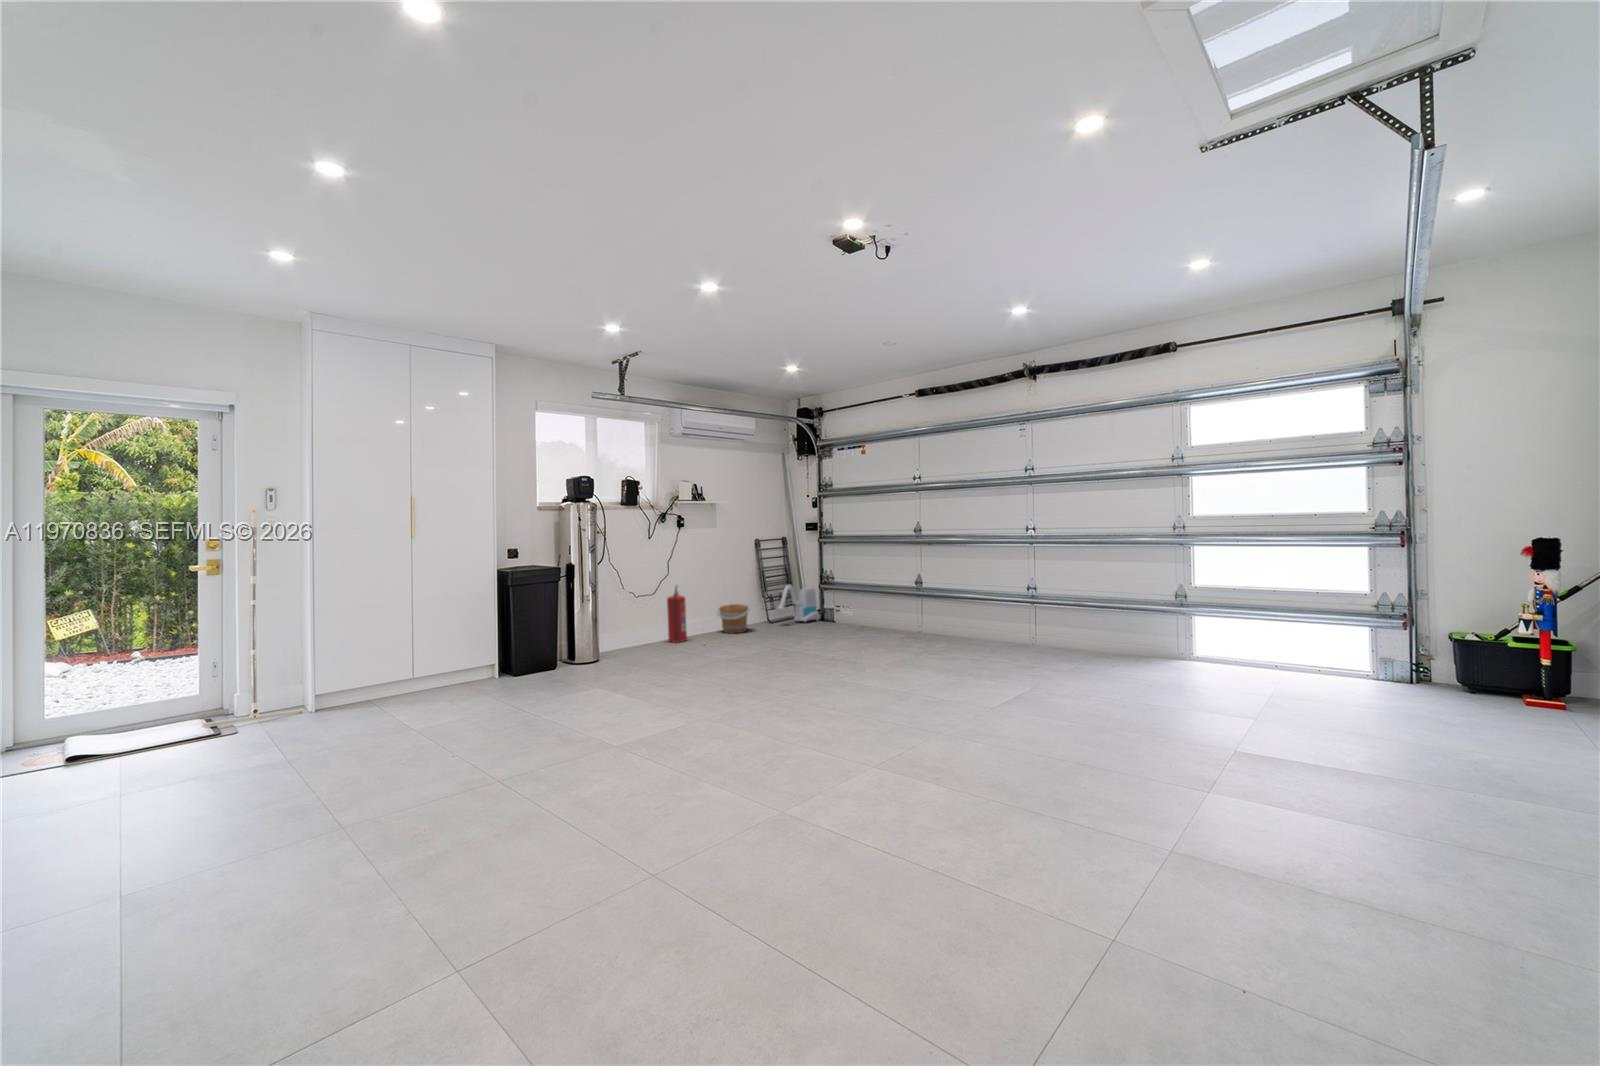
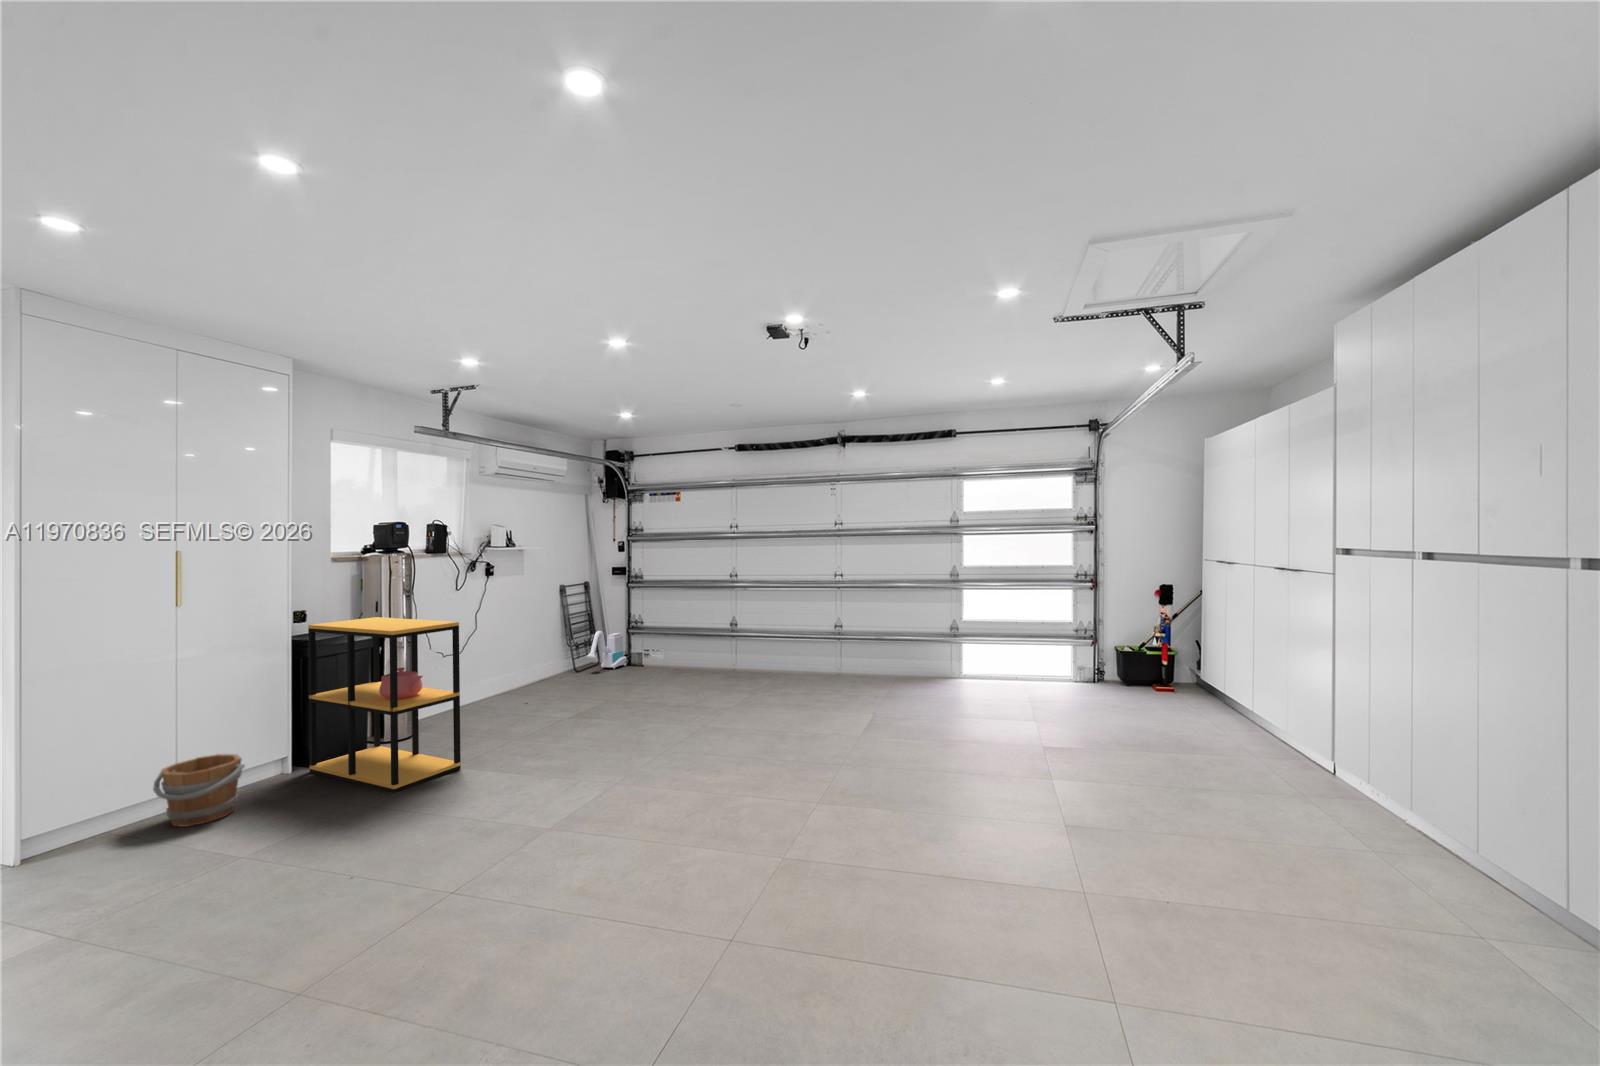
shelving unit: none [503,558,603,703] -> present [308,617,461,792]
fire extinguisher: present [667,586,687,643] -> none [477,639,500,703]
bucket: present [717,604,750,633] -> present [153,754,245,826]

